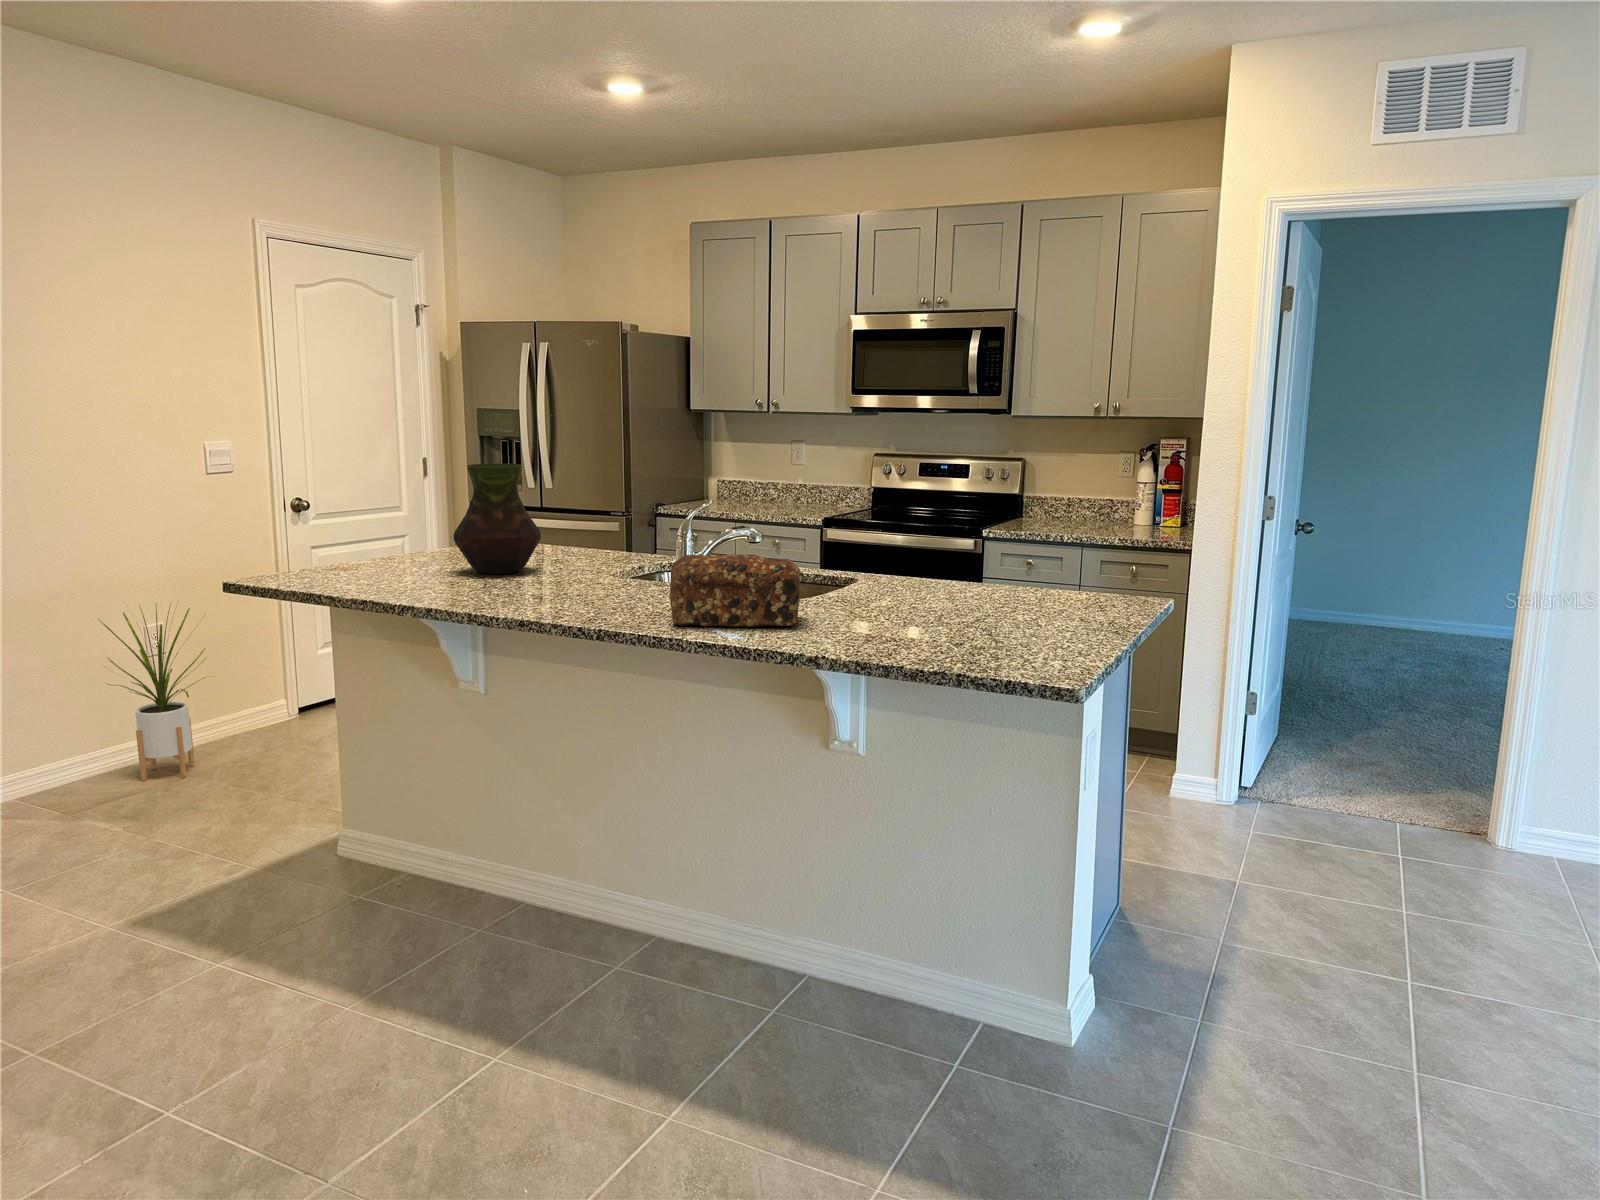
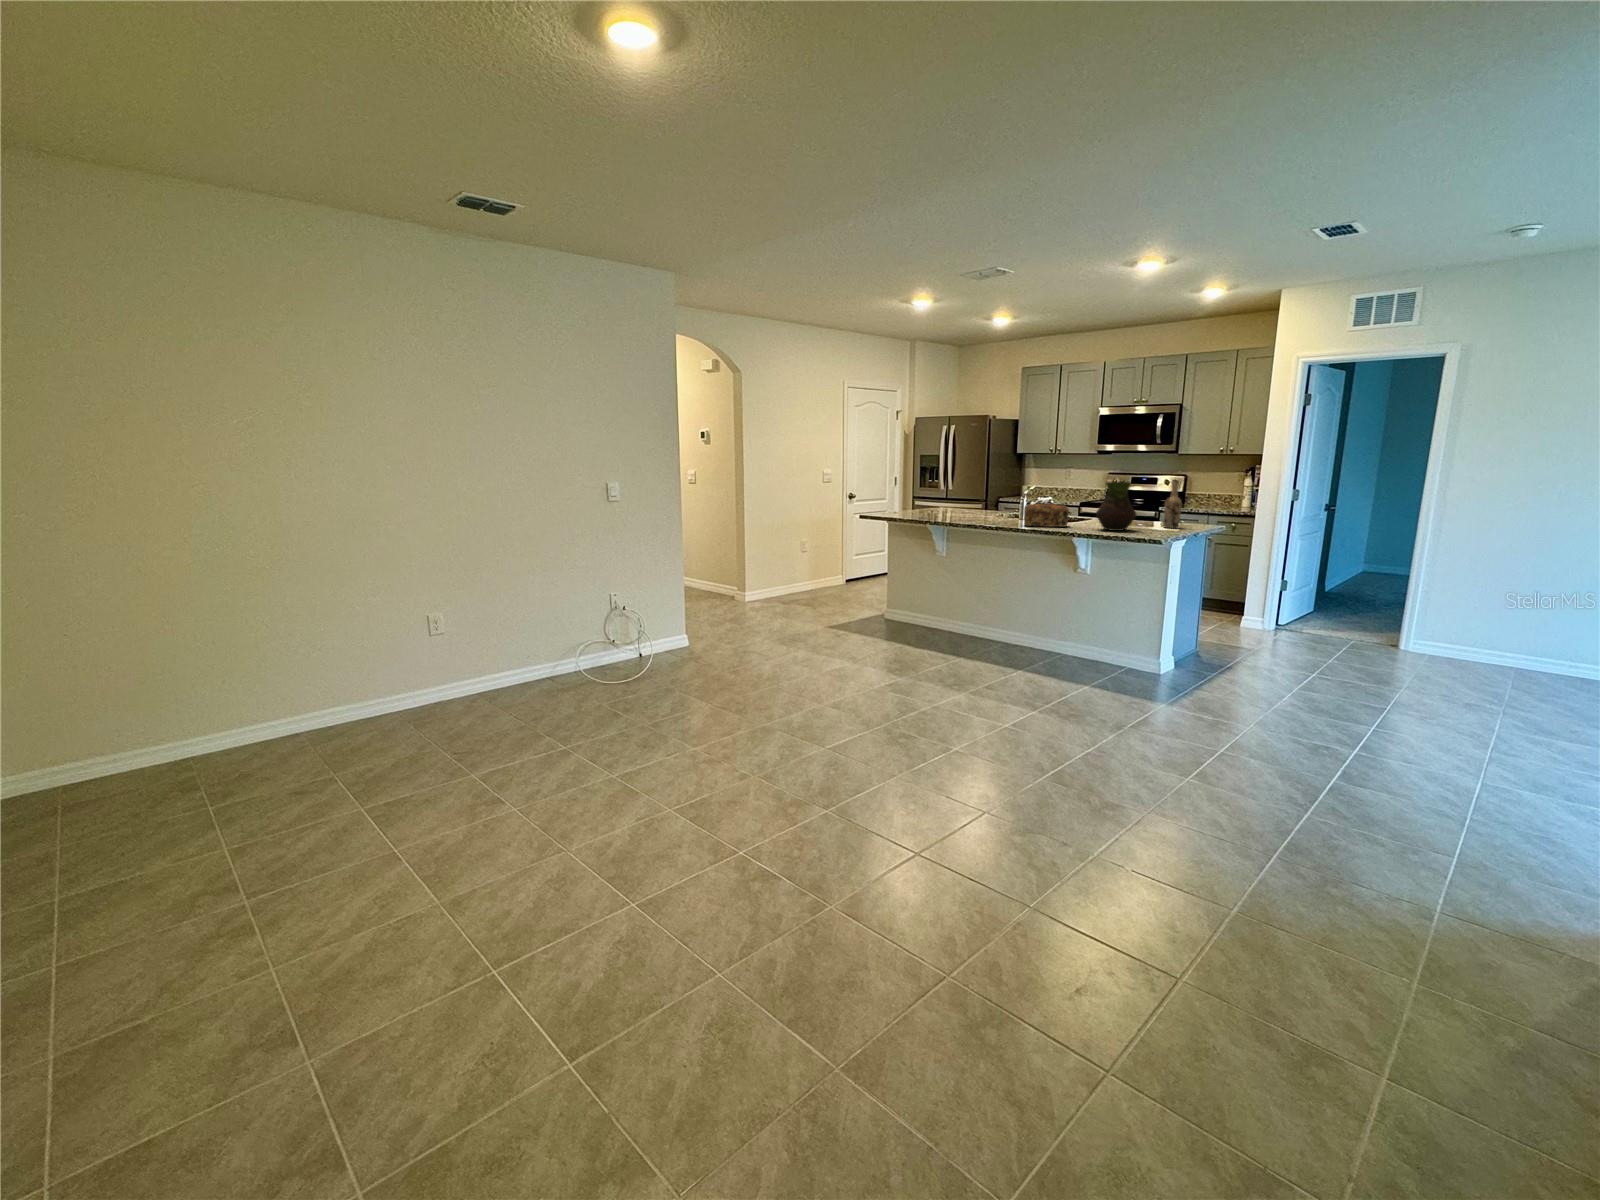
vase: present [454,464,541,574] -> present [1096,481,1136,531]
wine bottle: none [1048,484,1093,619] -> present [1163,480,1182,528]
house plant: present [99,604,206,781] -> none [793,528,829,596]

